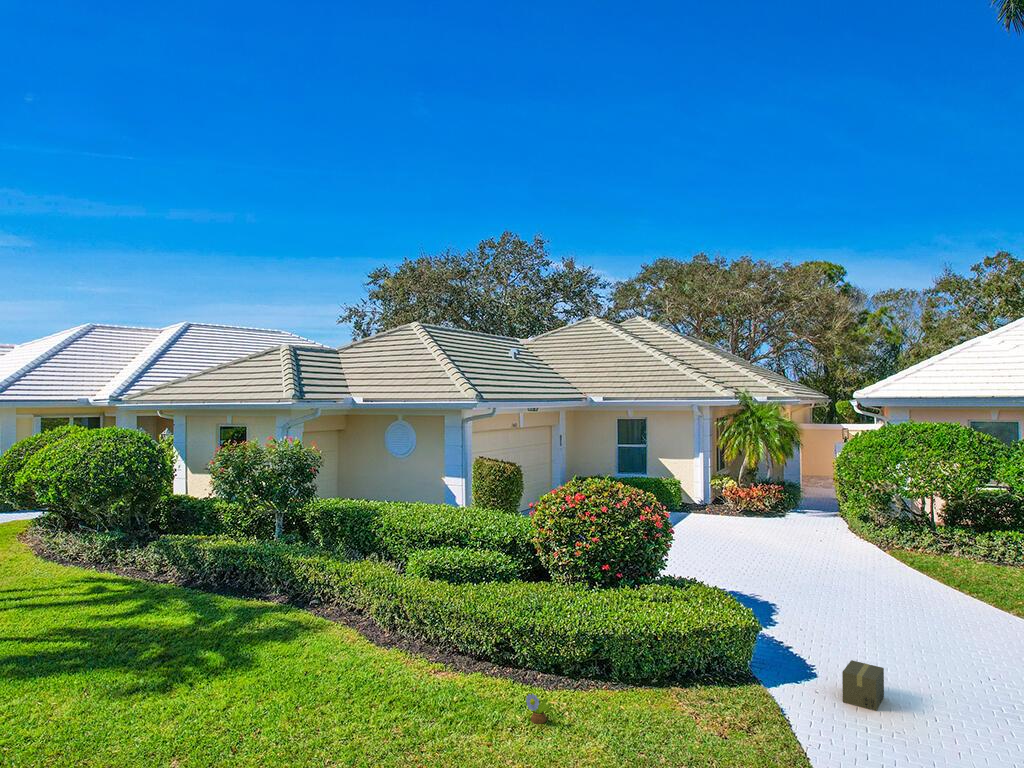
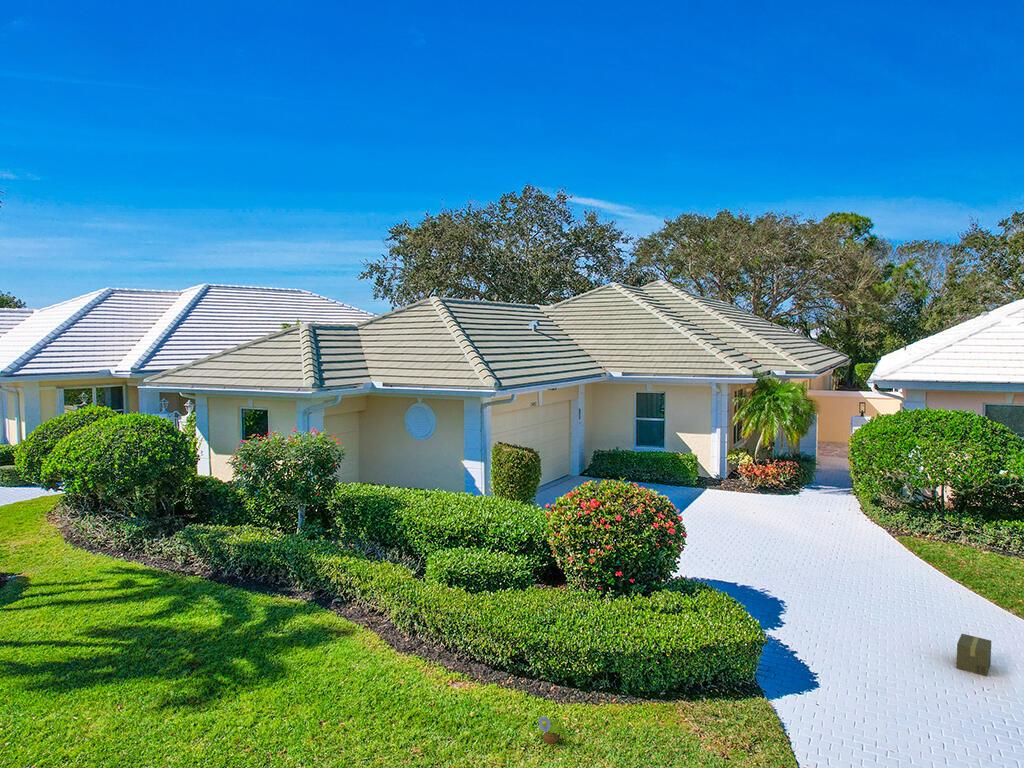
cardboard box: present [842,660,884,711] -> present [956,634,991,676]

